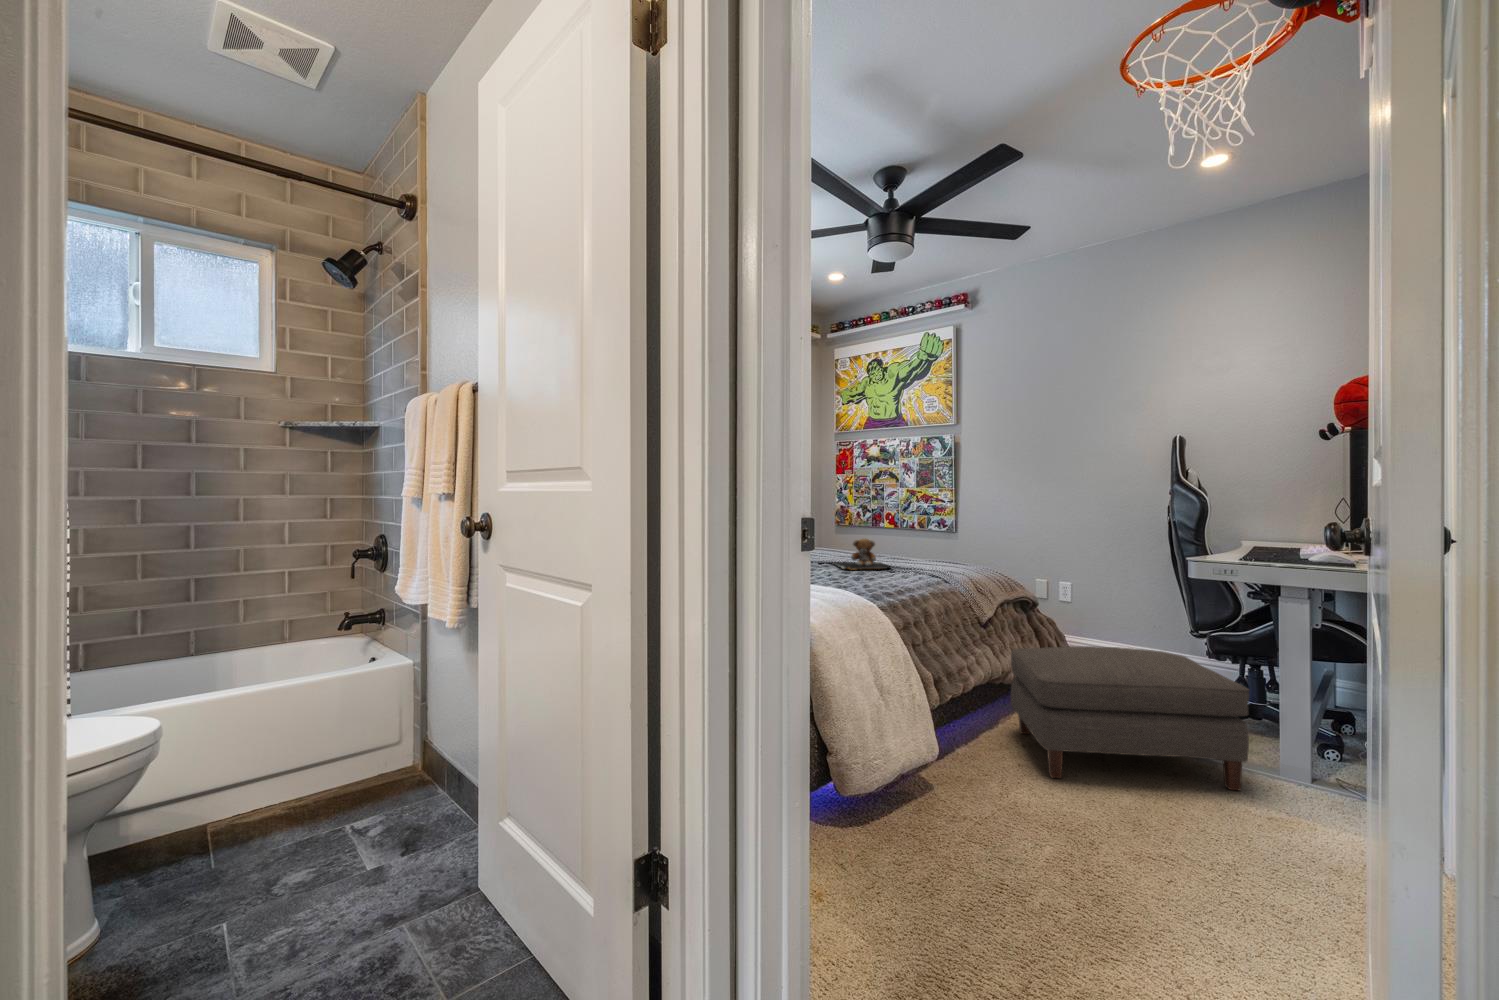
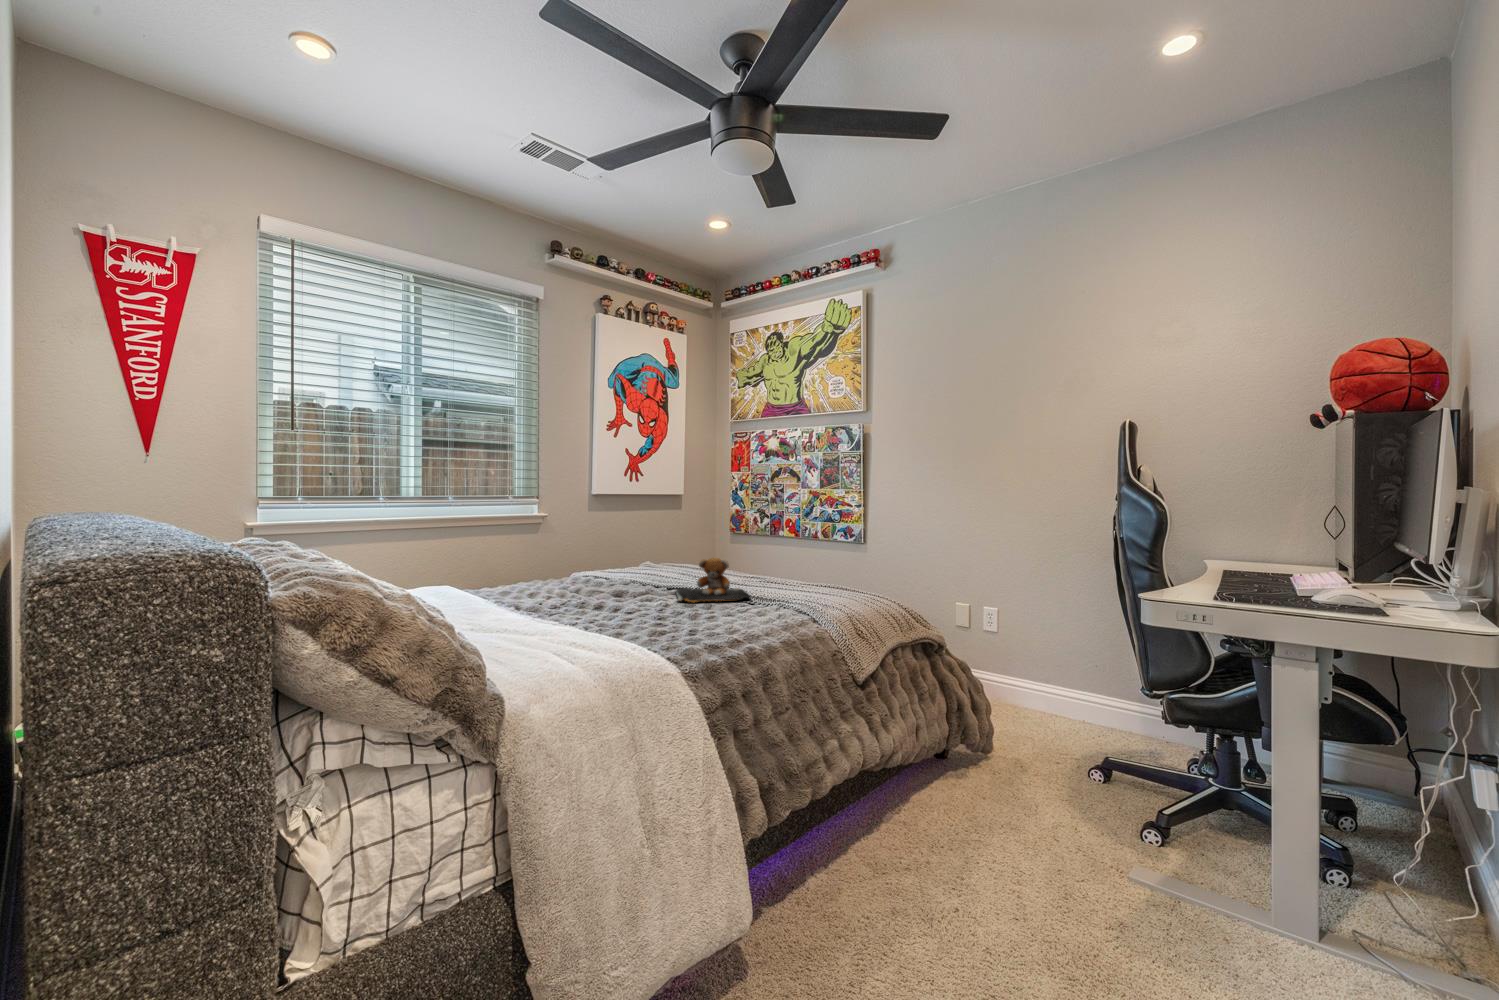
ottoman: present [1011,646,1249,791] -> none [897,718,1232,958]

